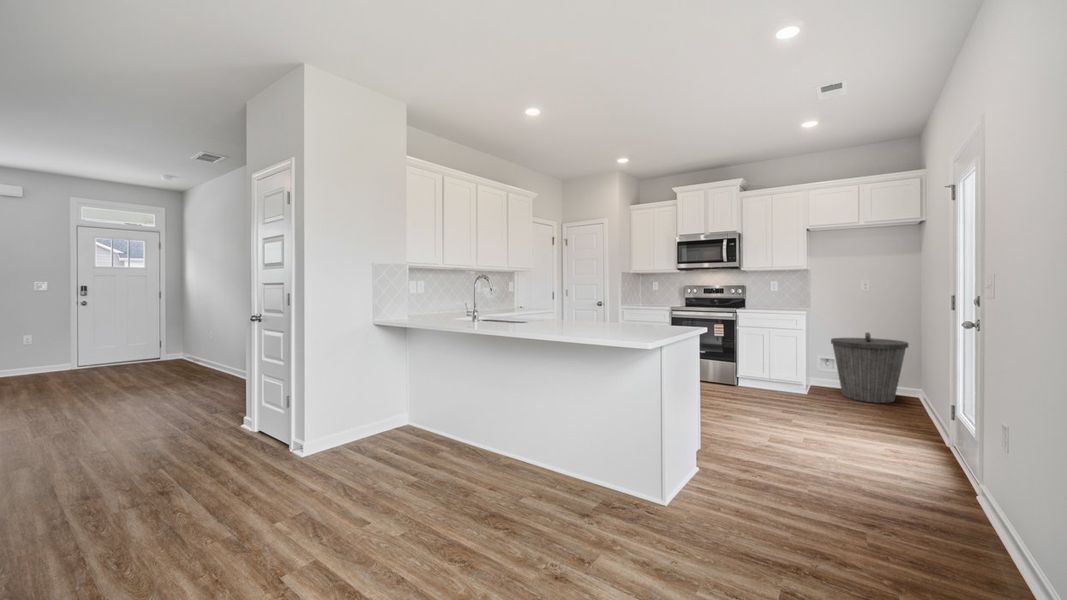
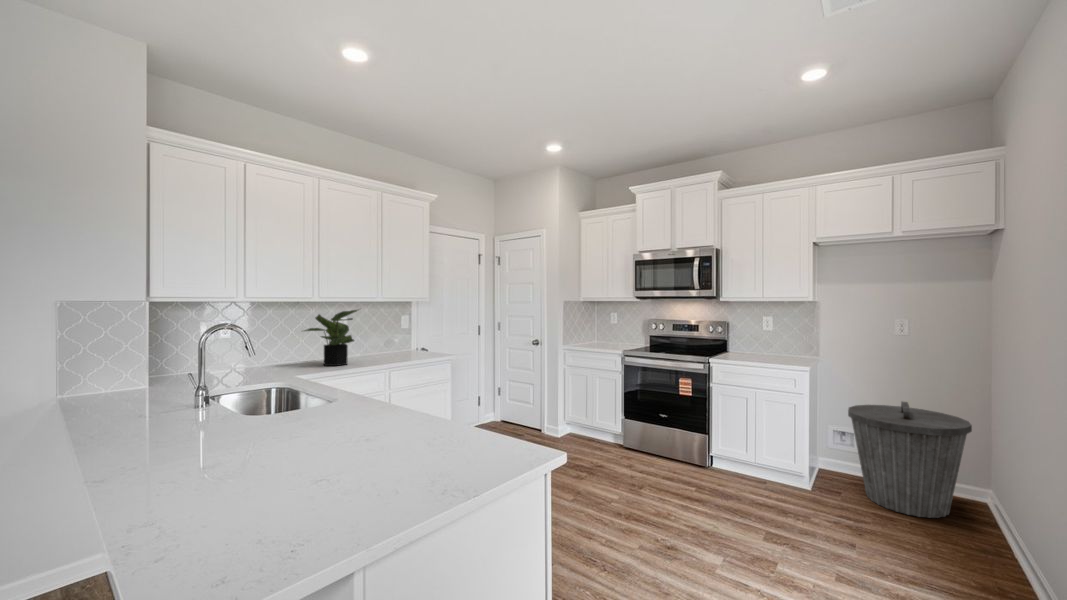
potted plant: none [463,274,504,314] -> present [304,310,358,366]

